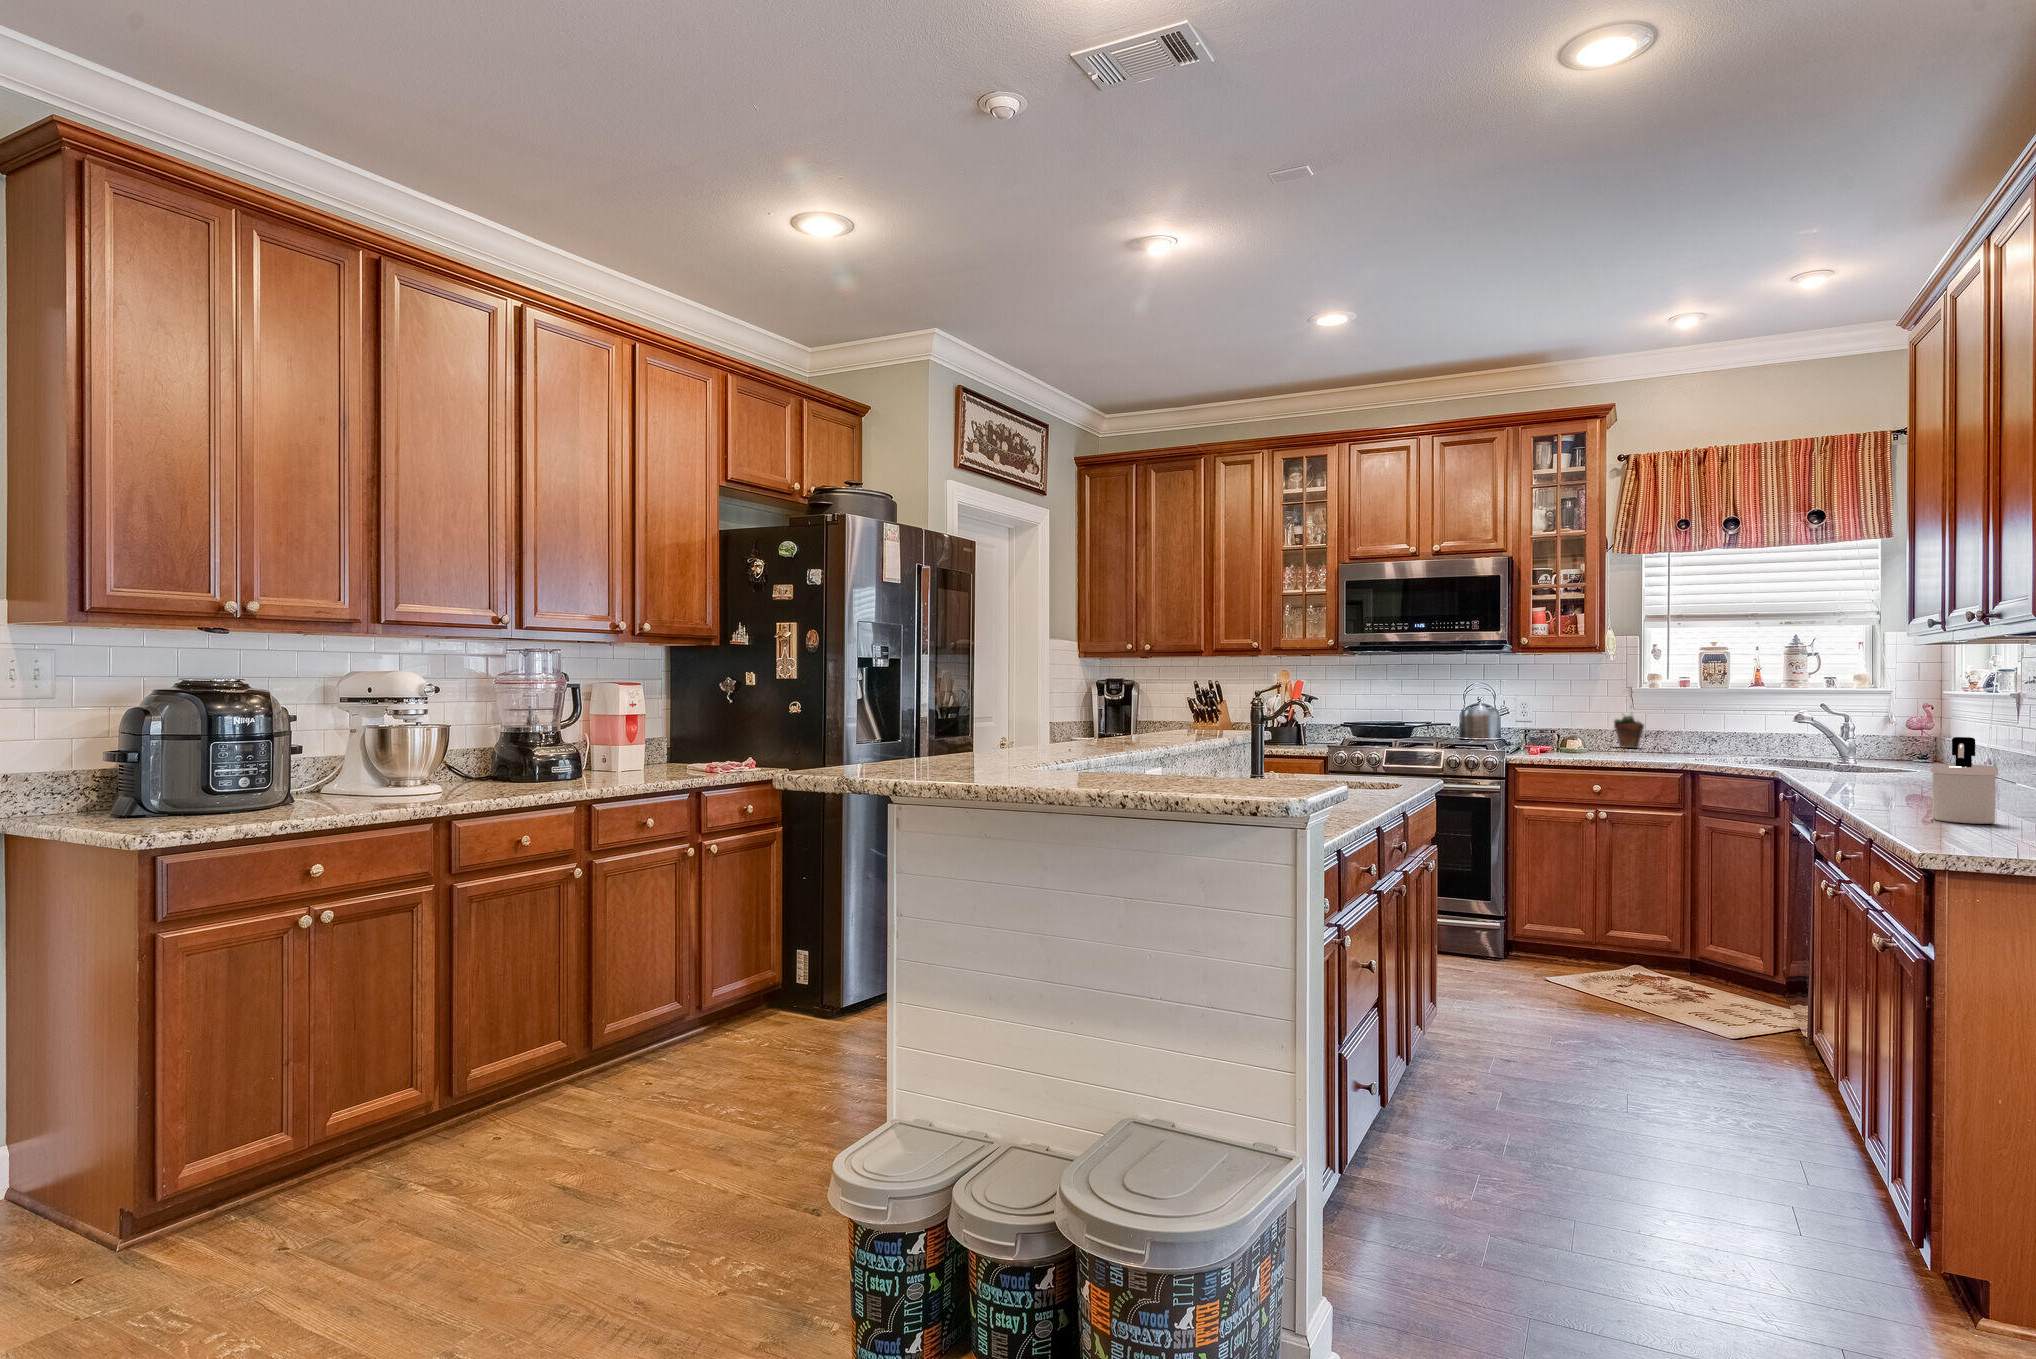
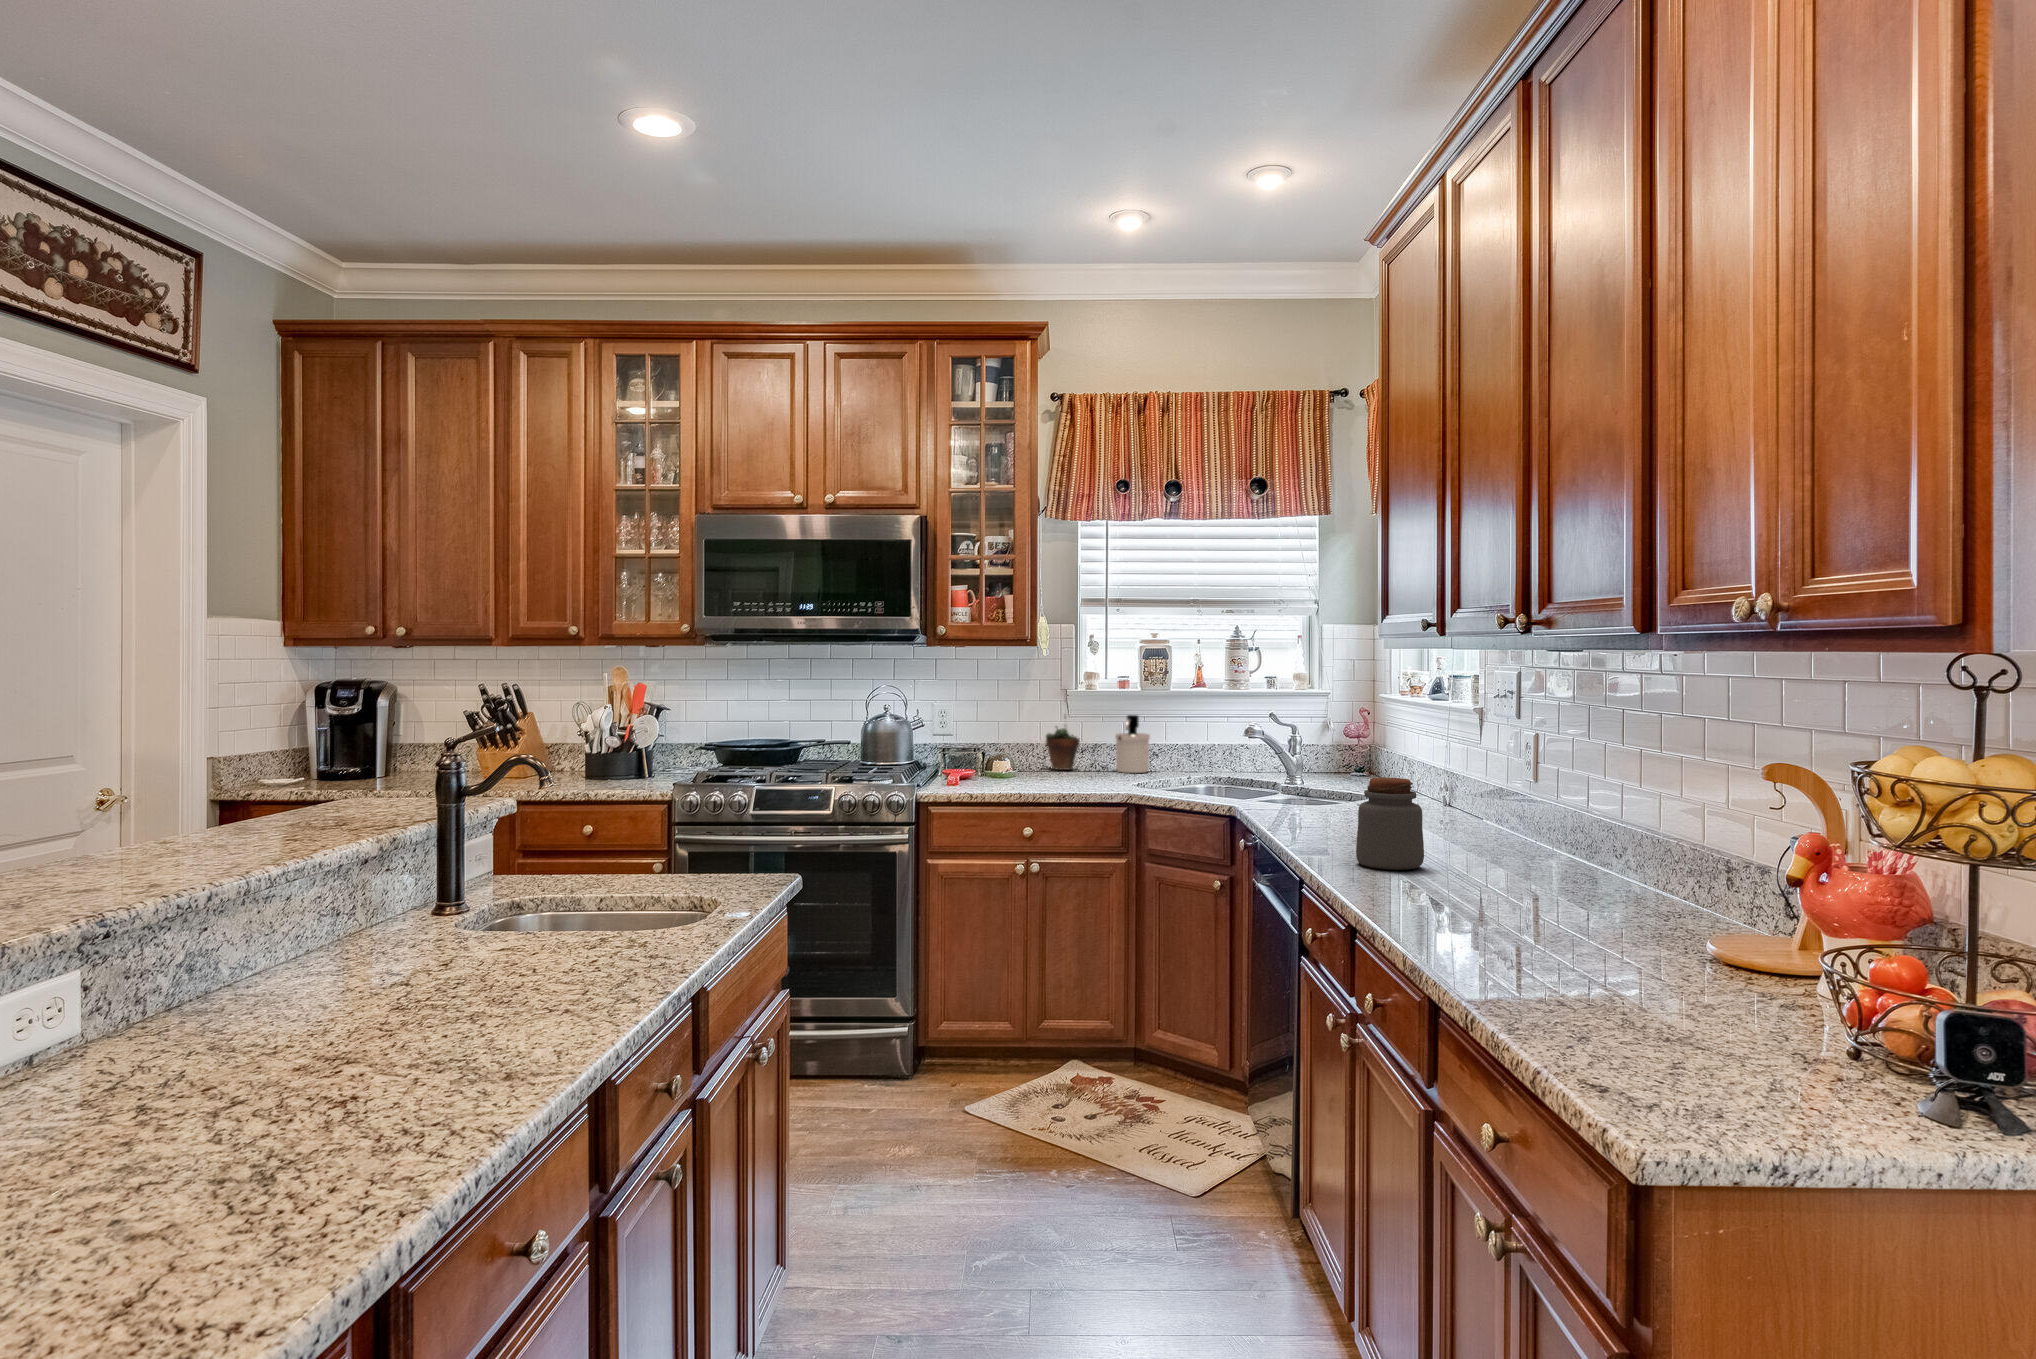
jar: none [1857,735,1918,800] -> present [1356,778,1424,870]
soap dispenser: present [1930,737,1998,824] -> present [1115,715,1150,773]

